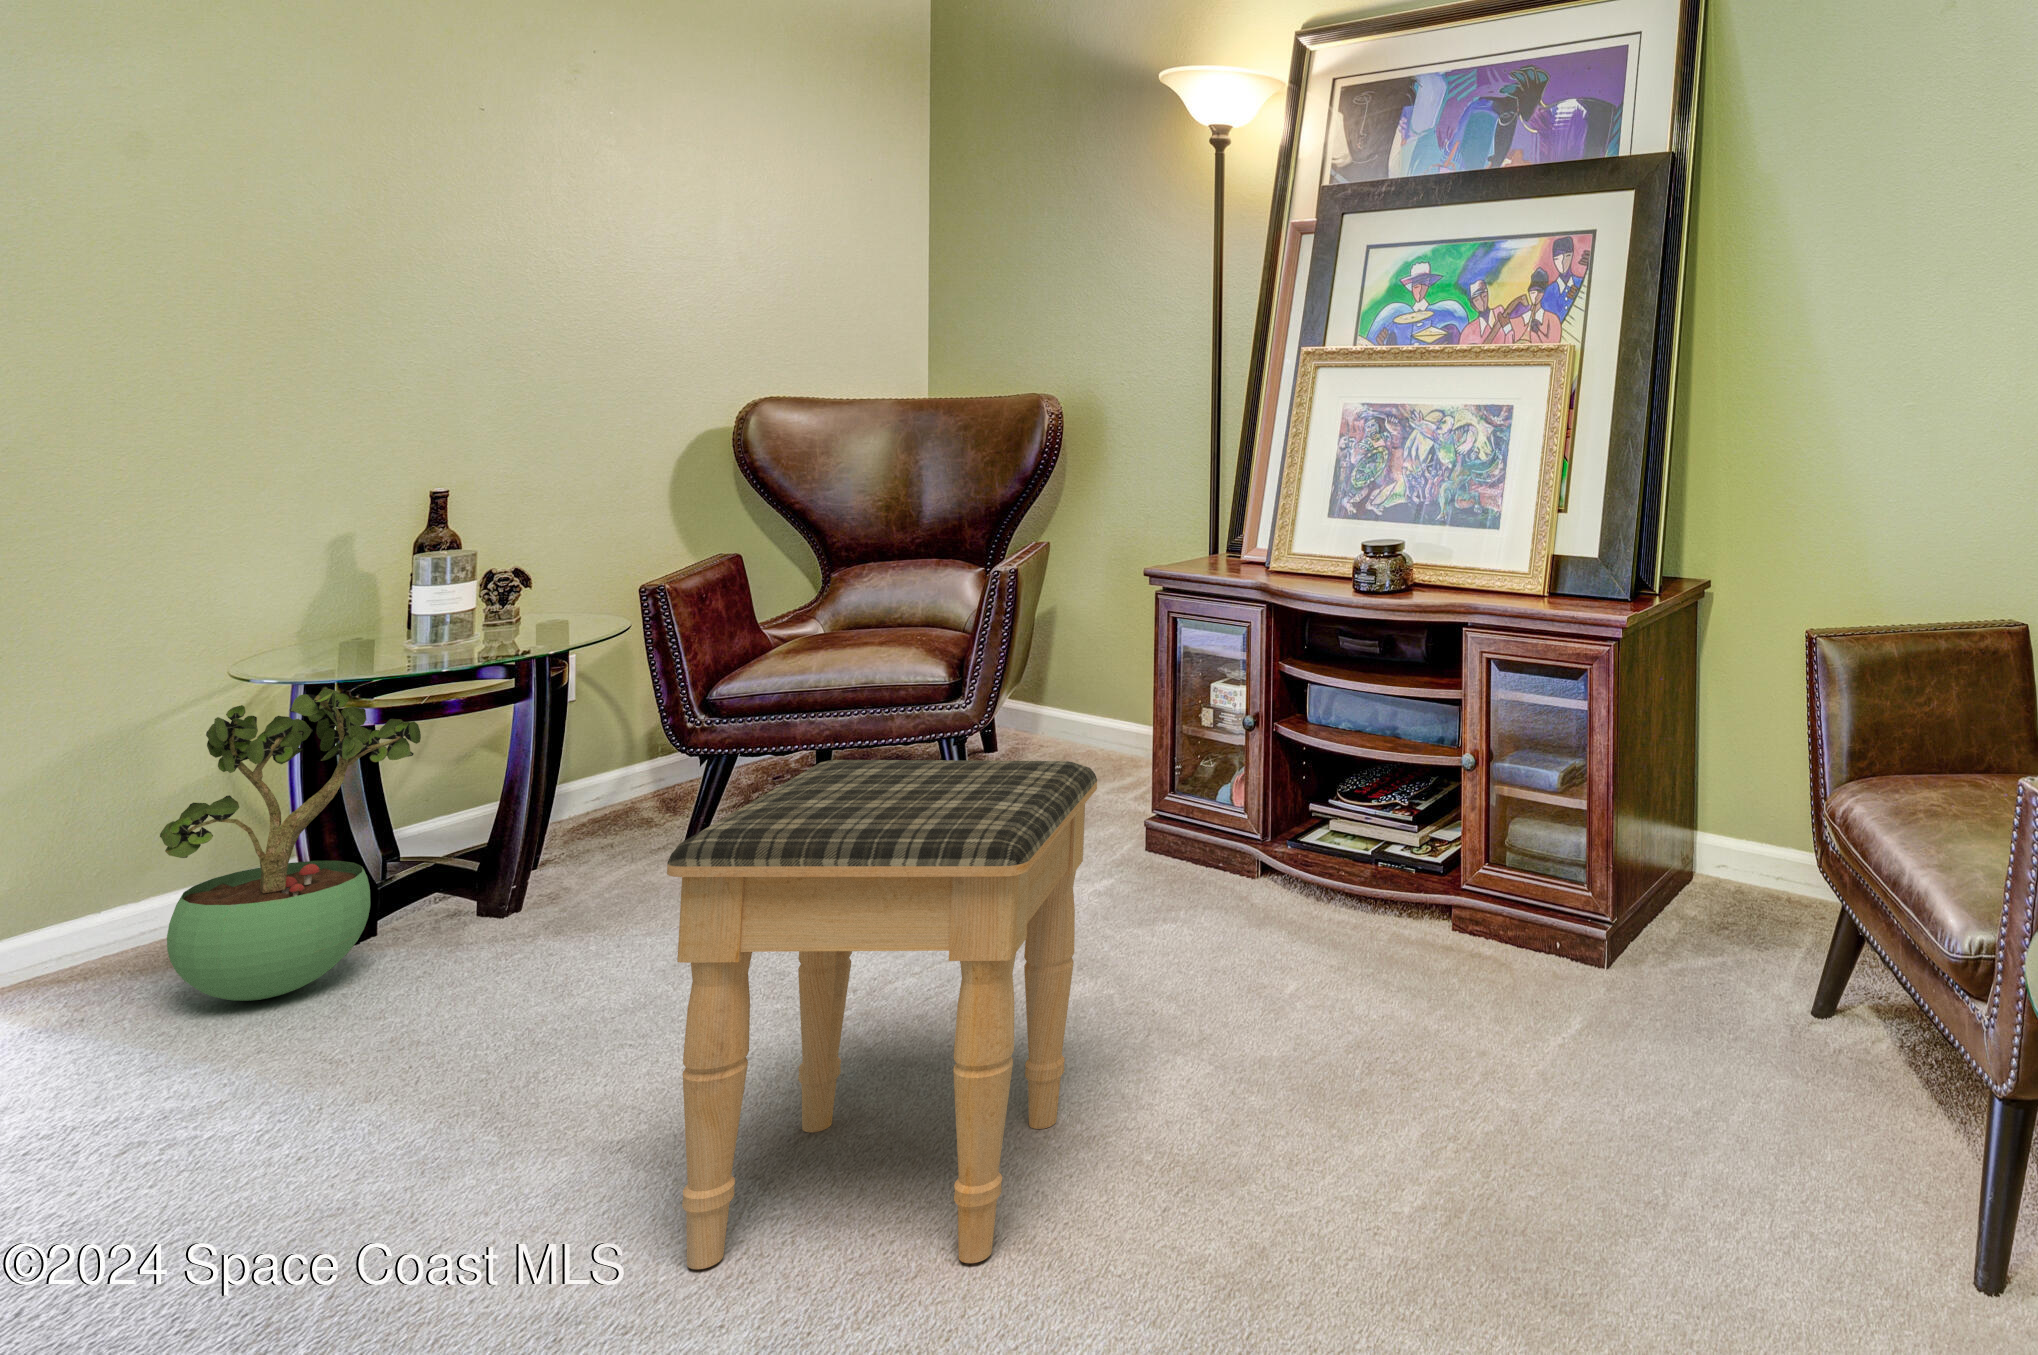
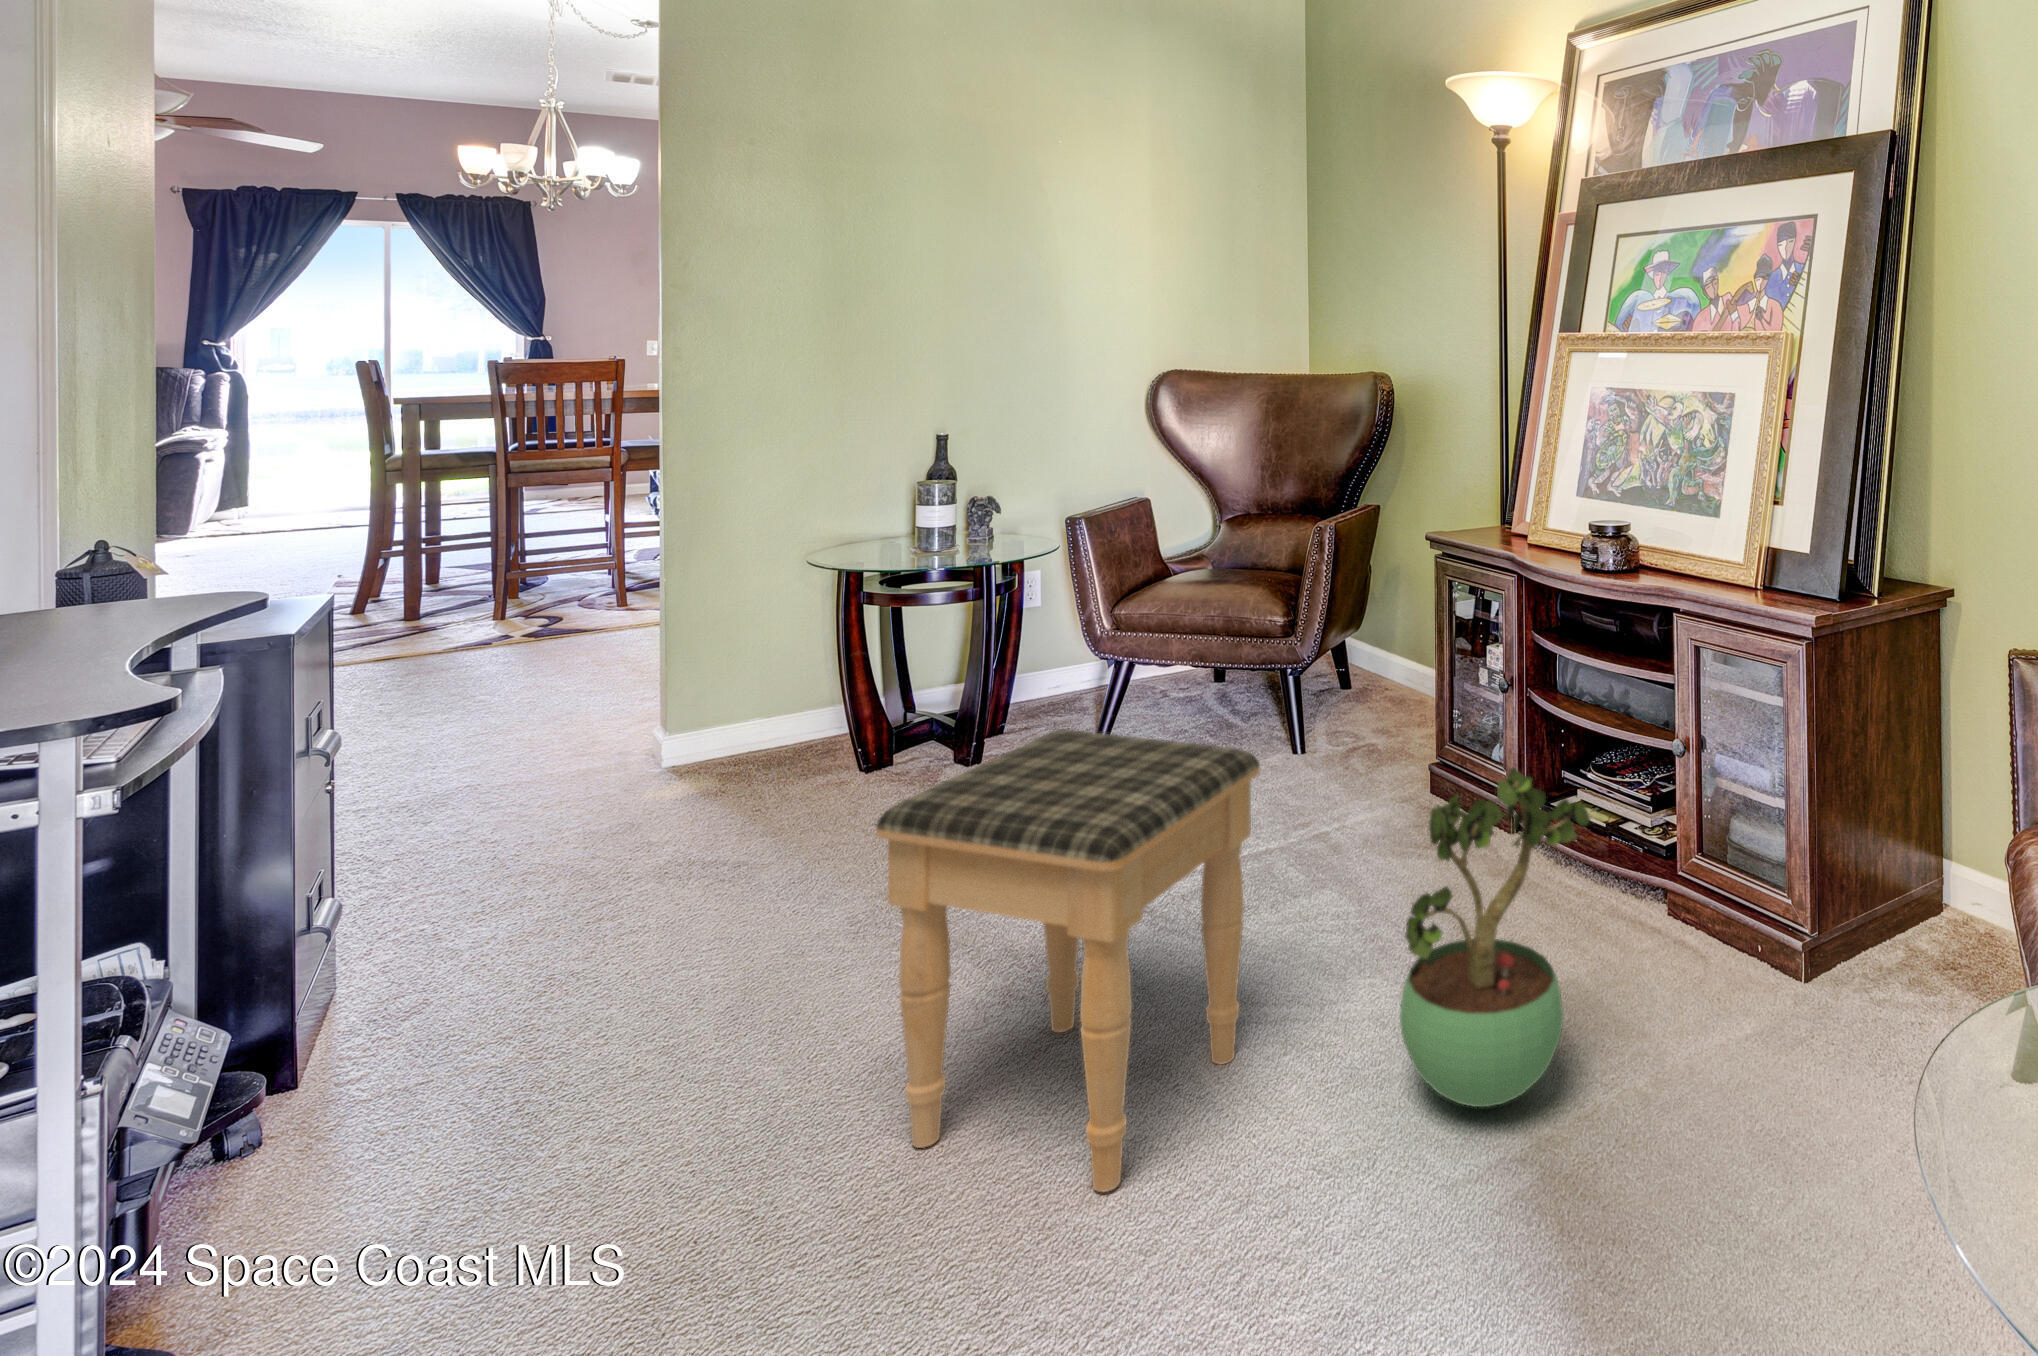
potted plant: present [160,686,421,1001] -> present [1400,768,1590,1107]

